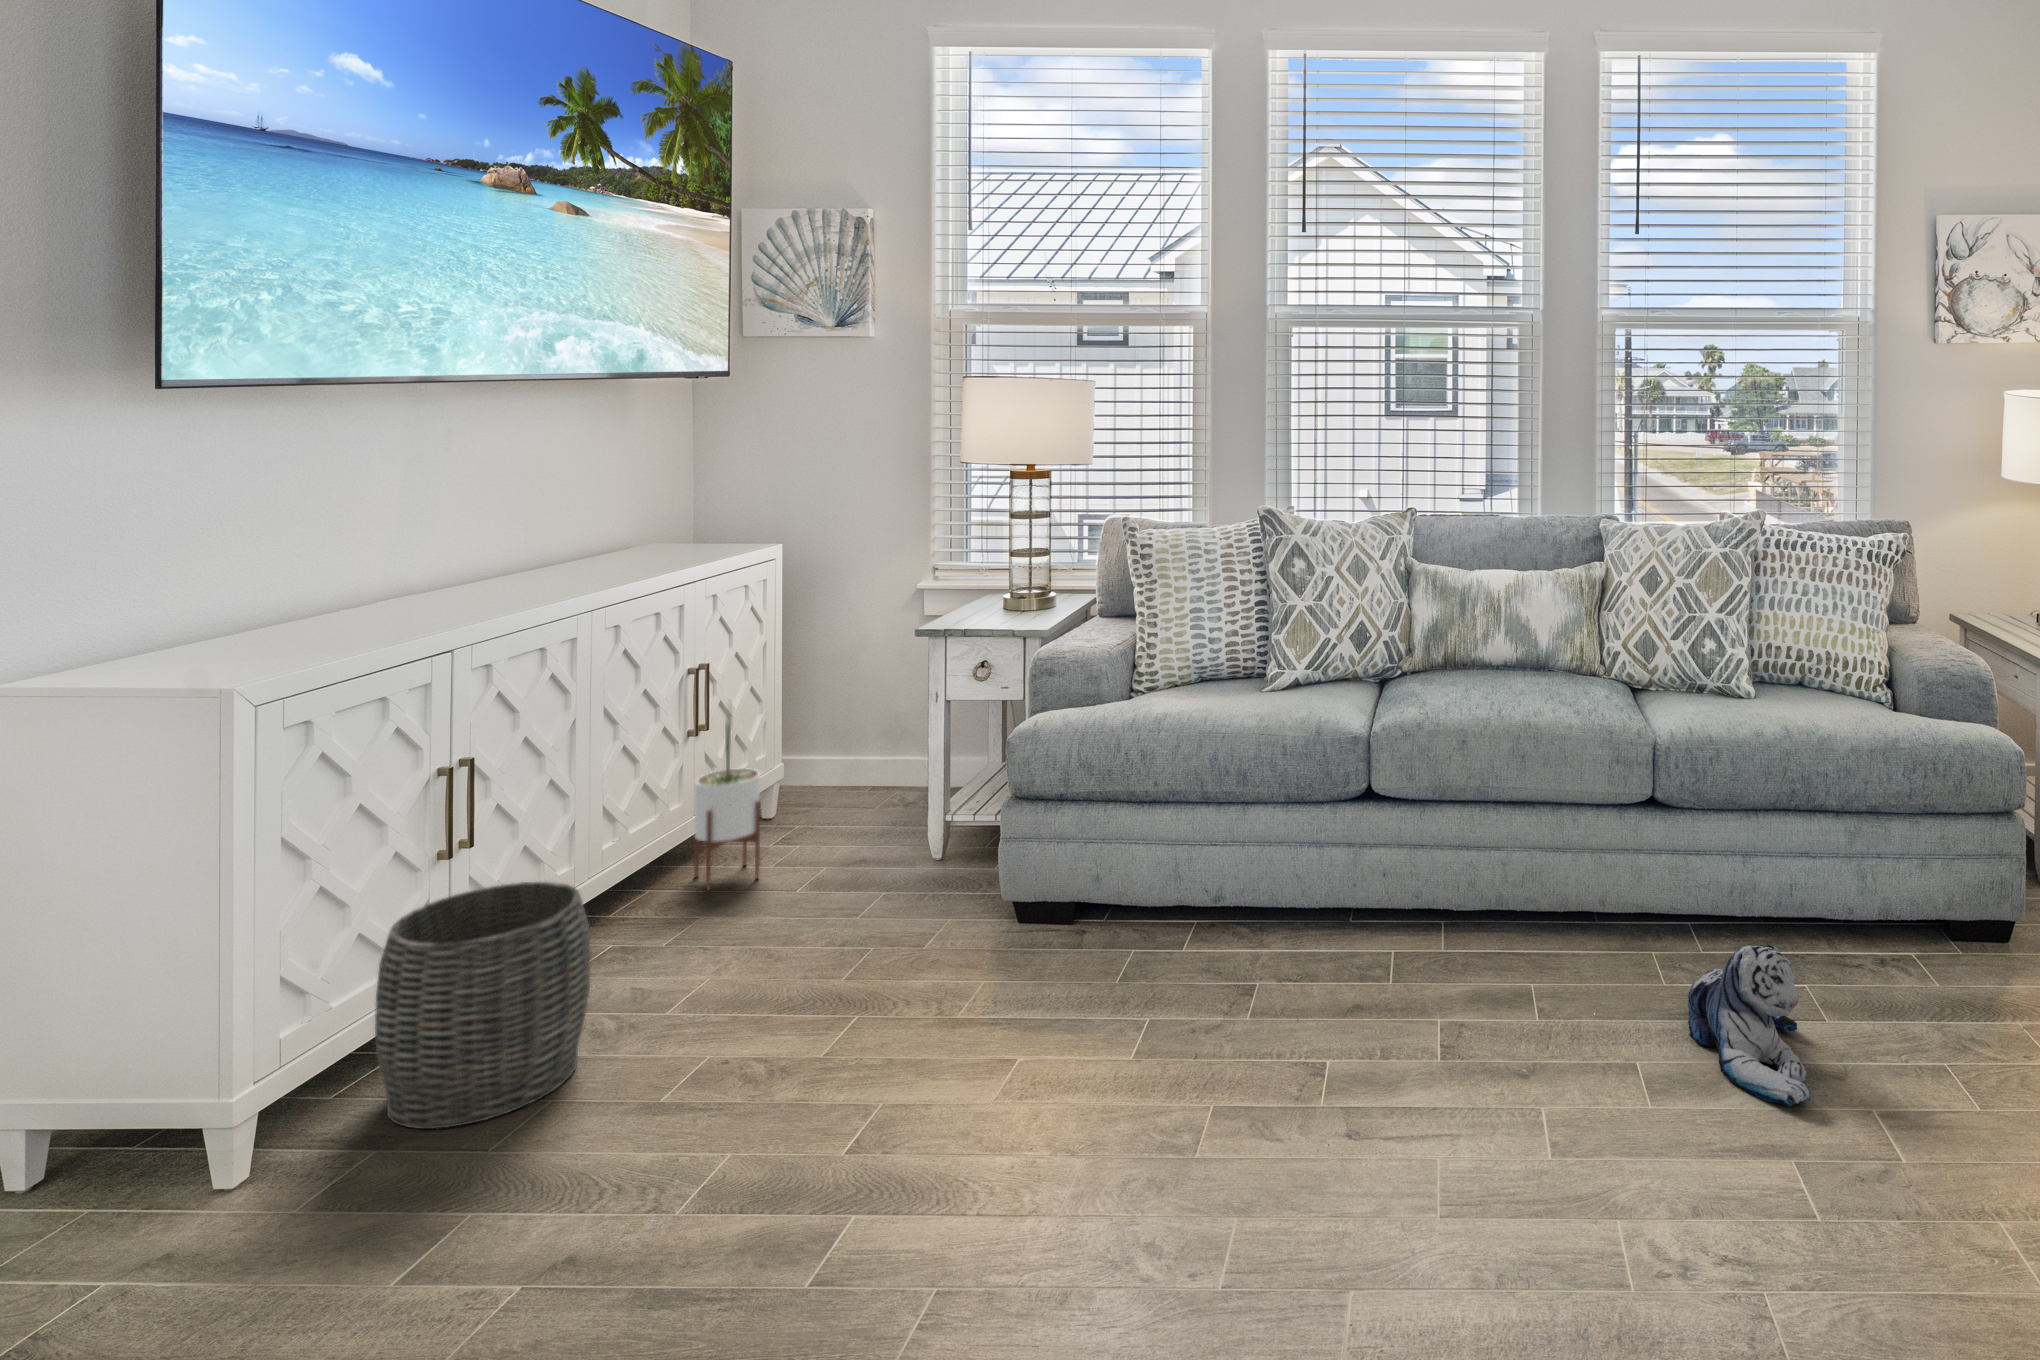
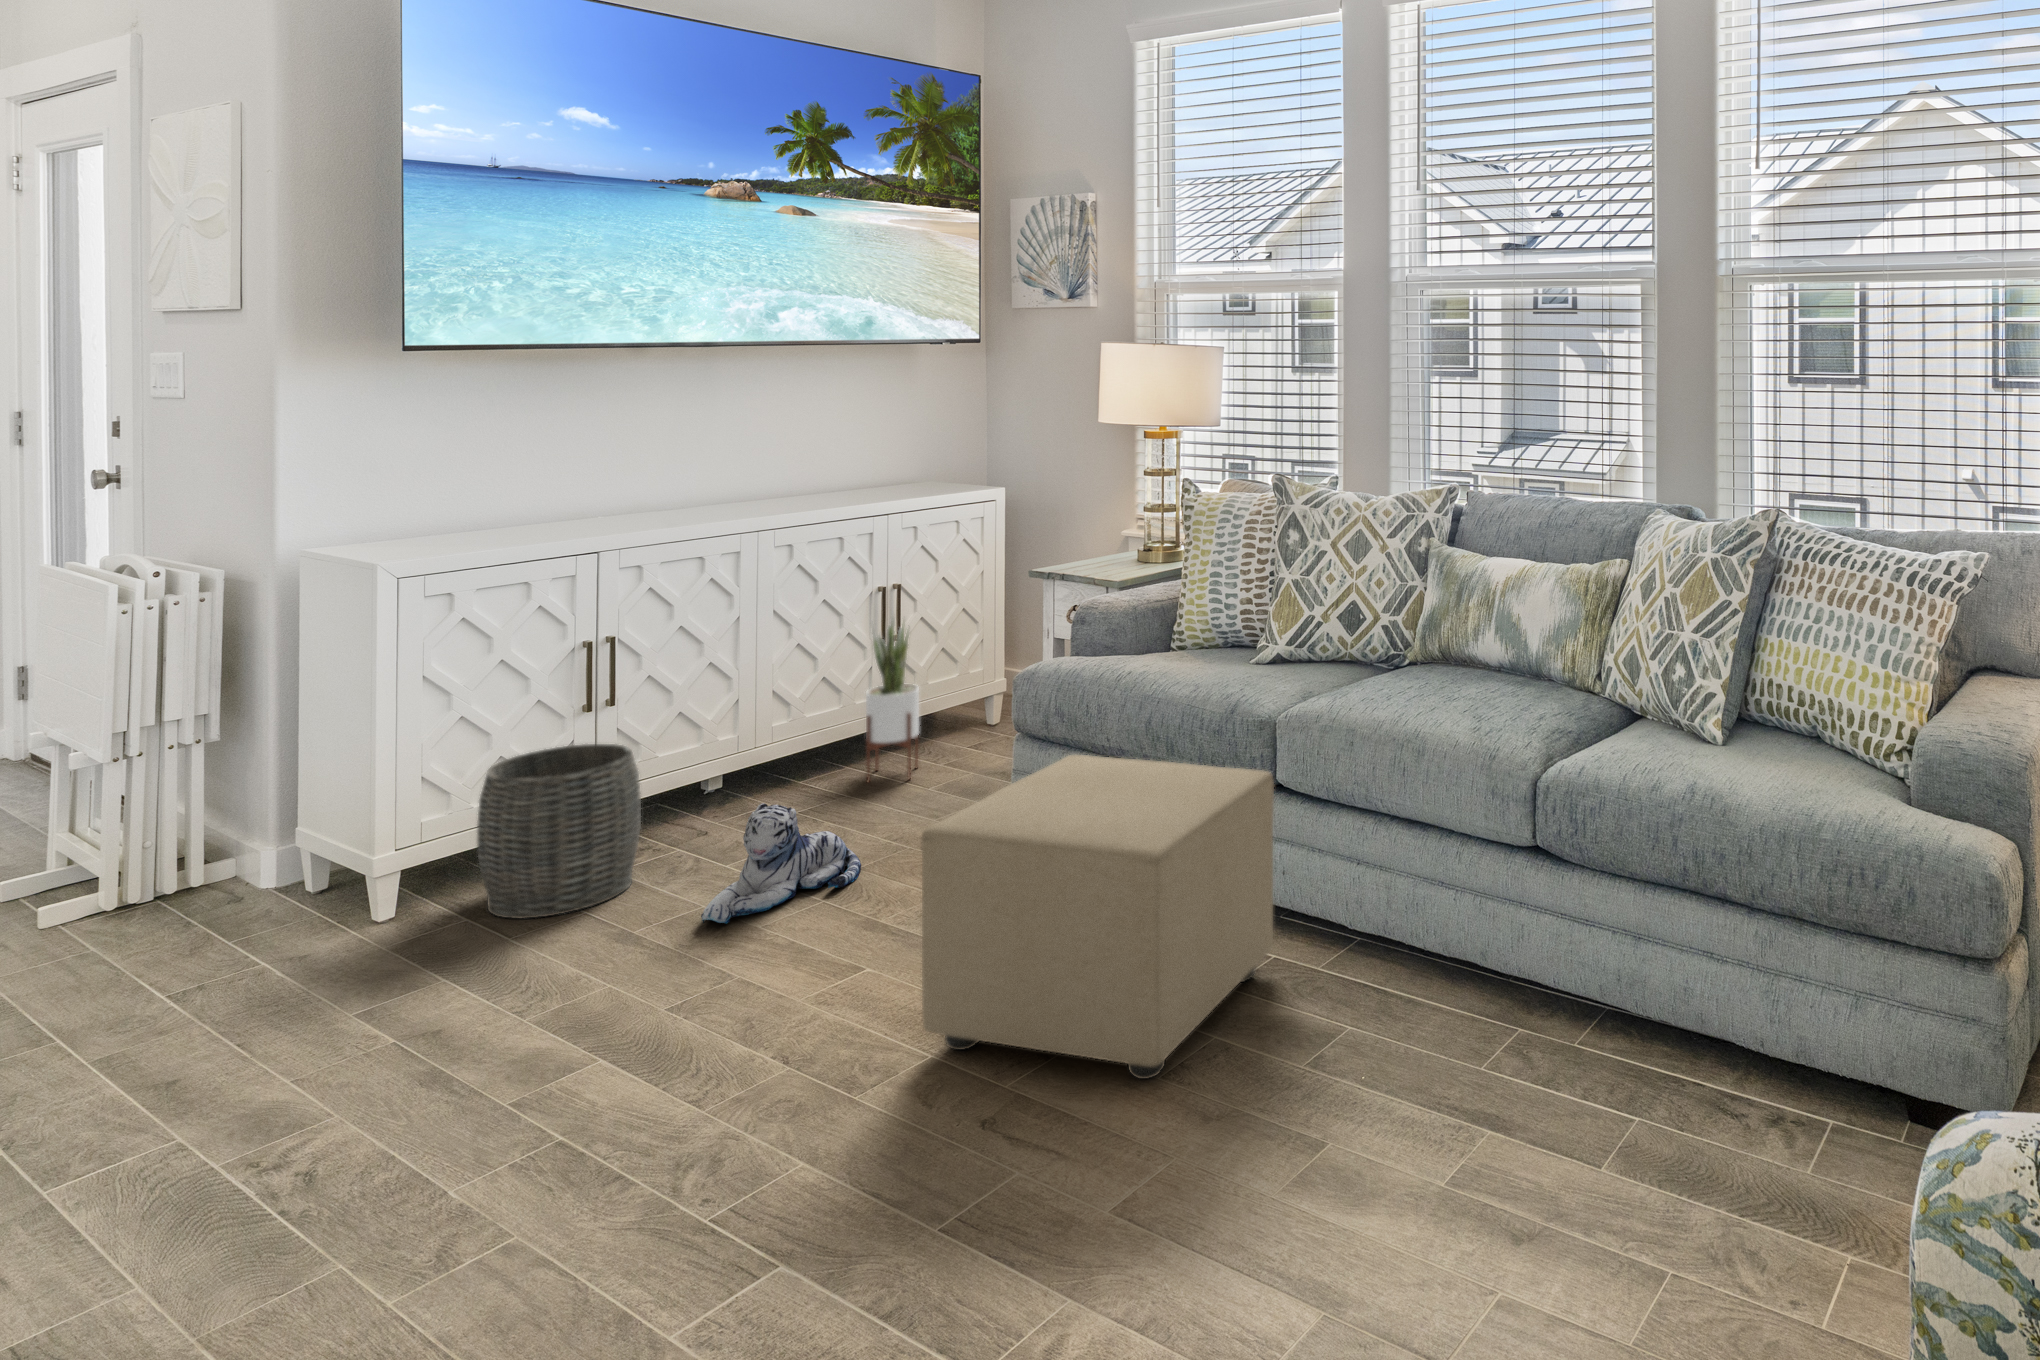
ottoman: none [1203,777,1485,1096] -> present [921,754,1274,1079]
plush toy: present [1688,945,1810,1107] -> present [701,803,861,923]

